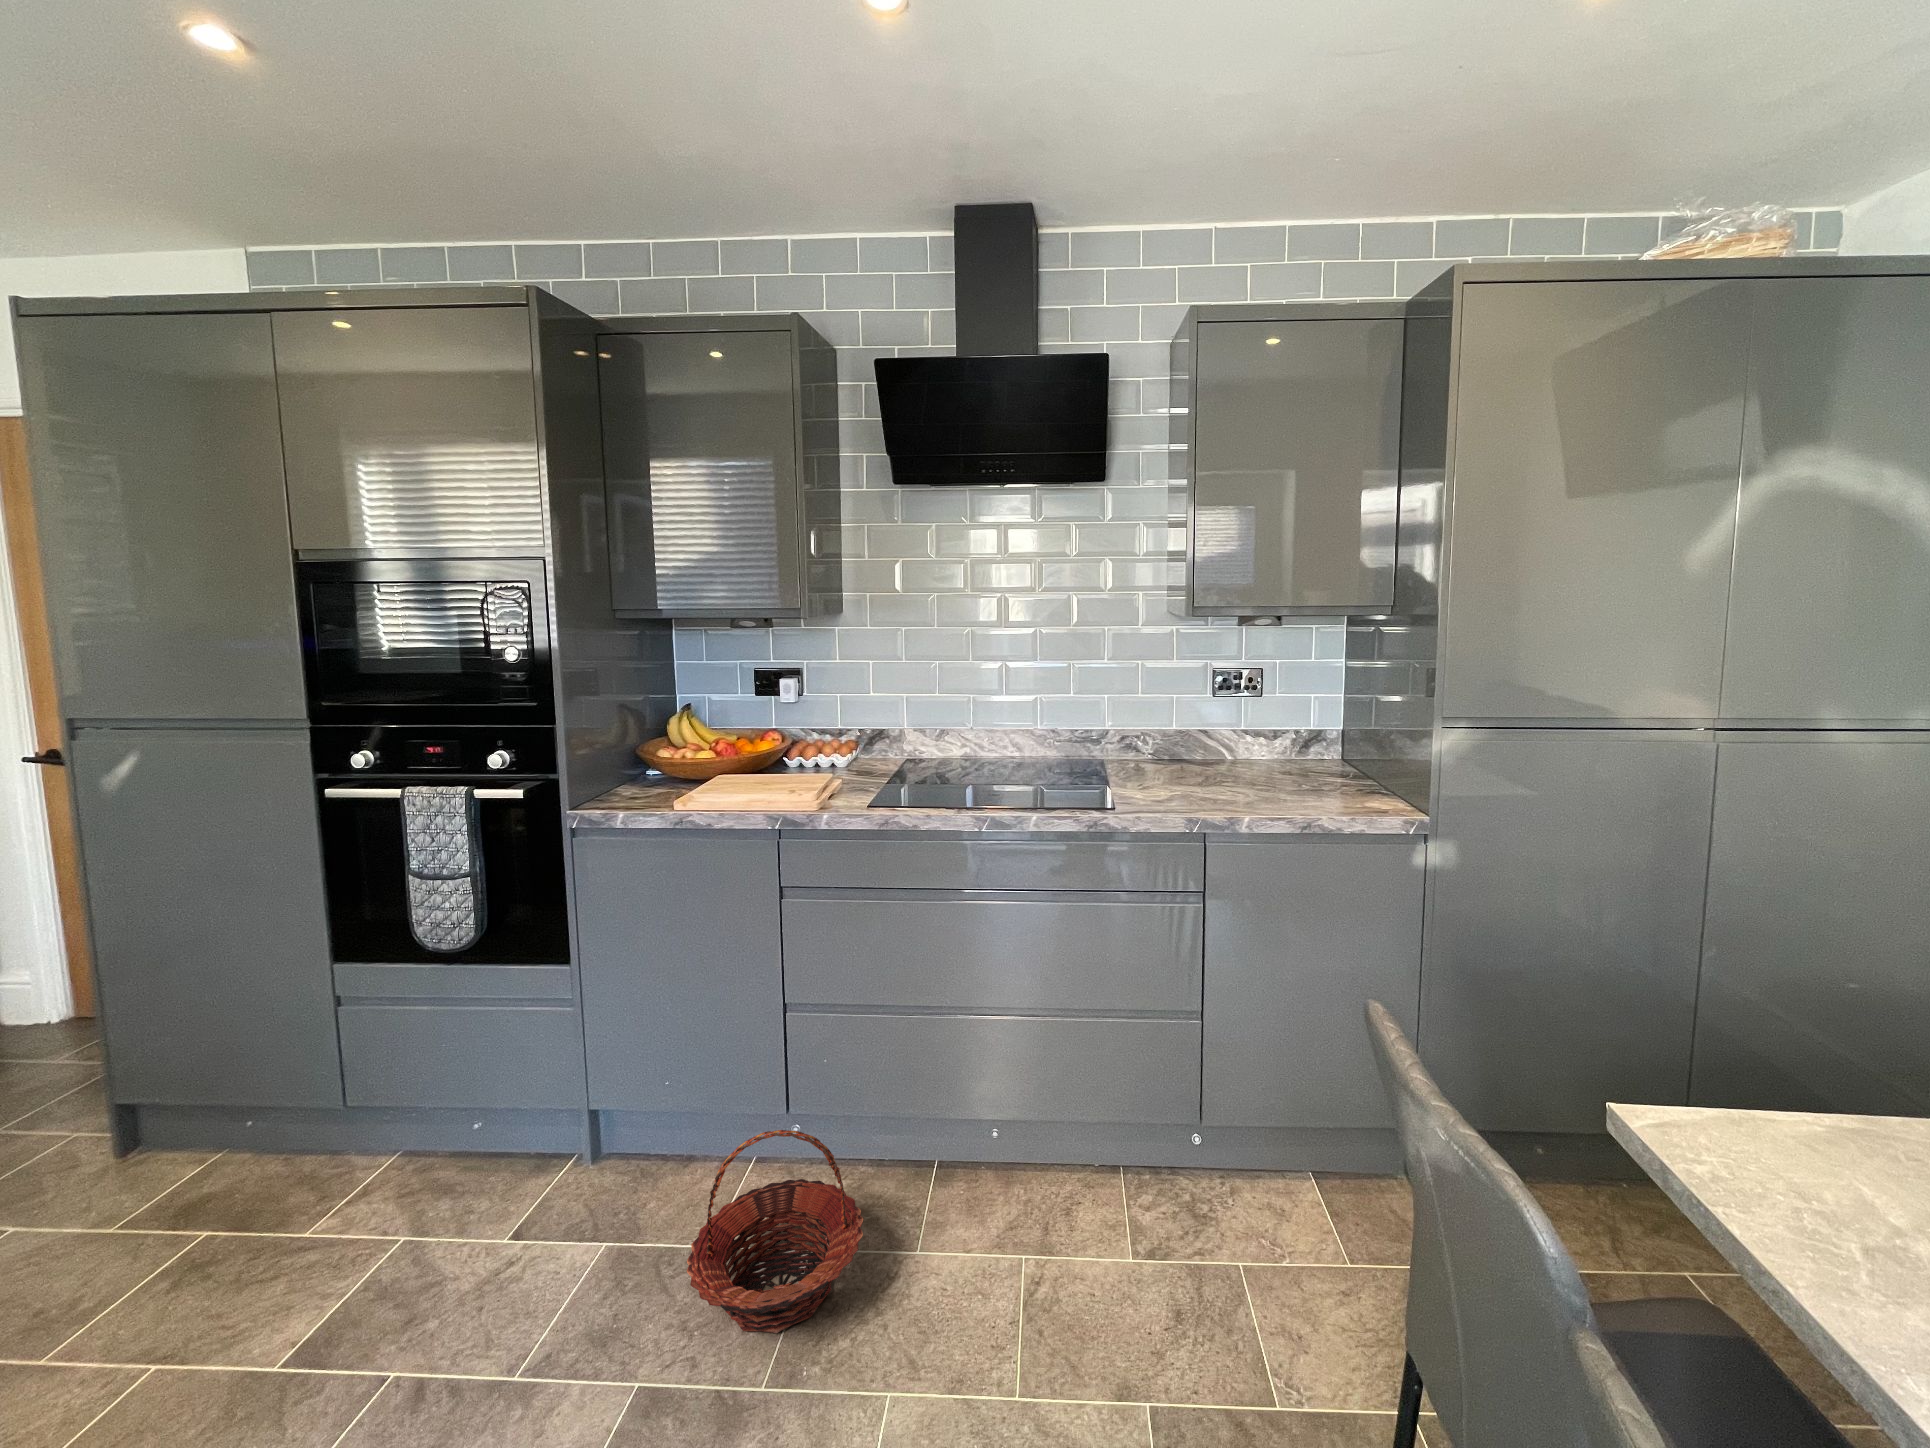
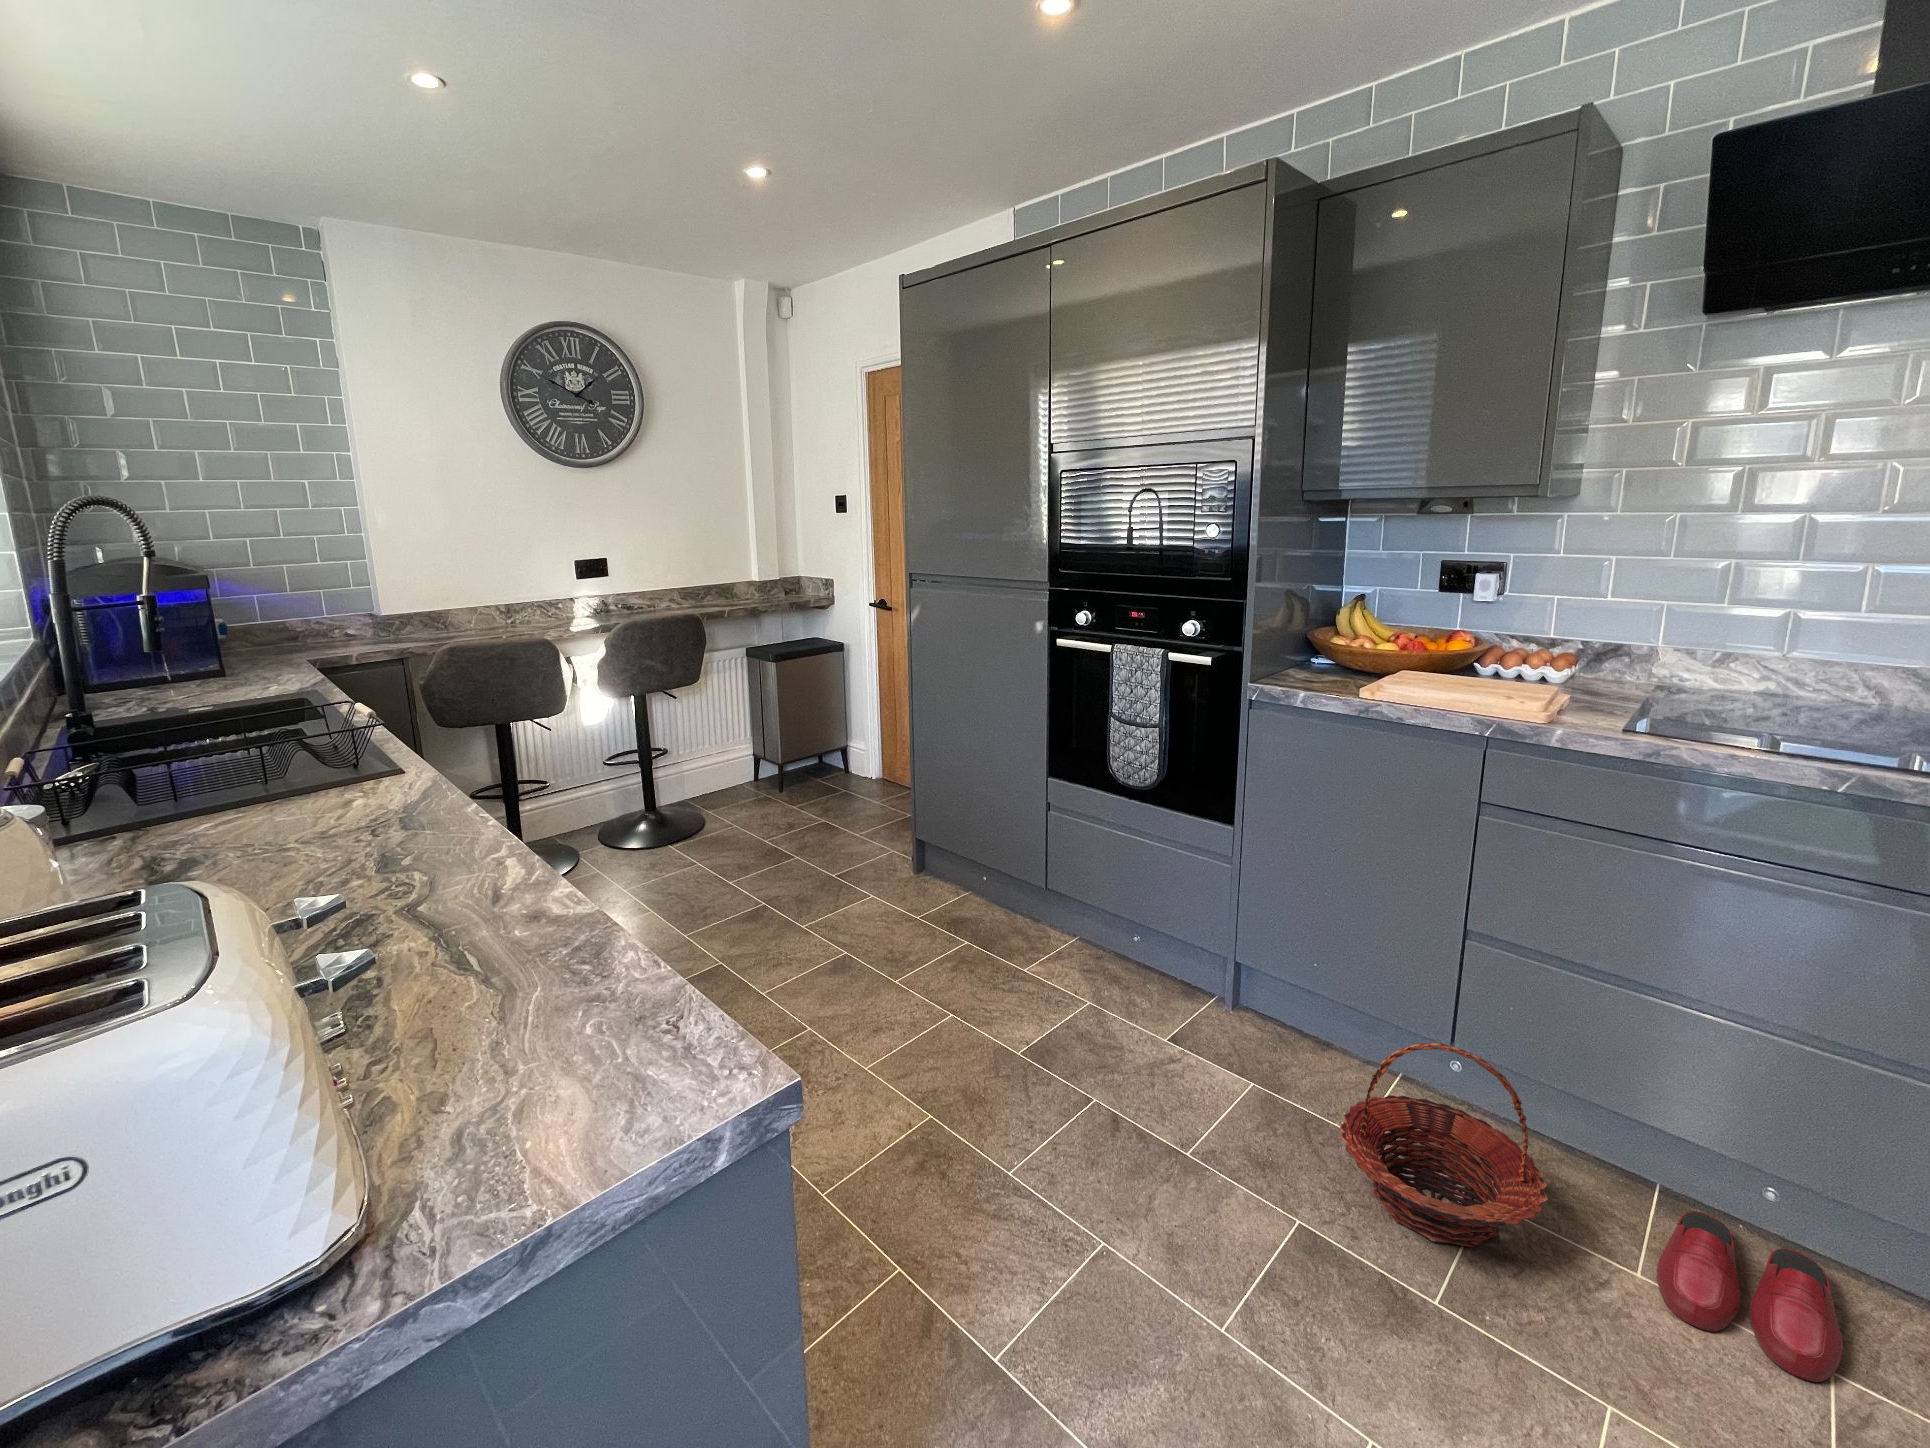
slippers: none [945,1176,1049,1286] -> present [1657,1211,1843,1382]

